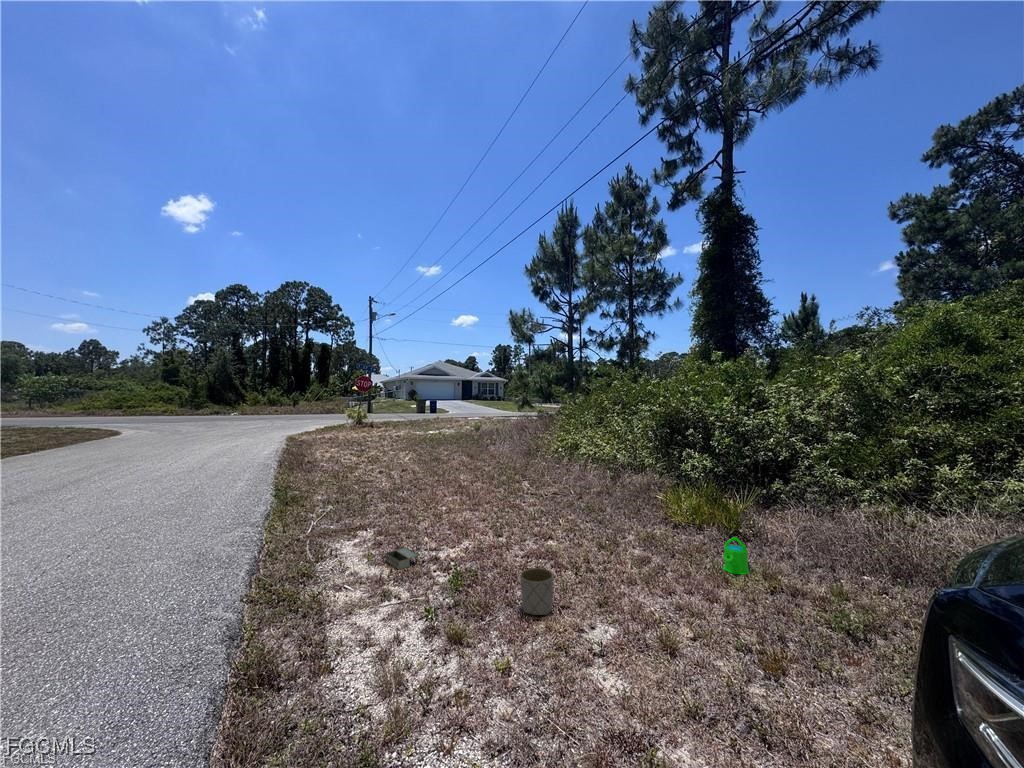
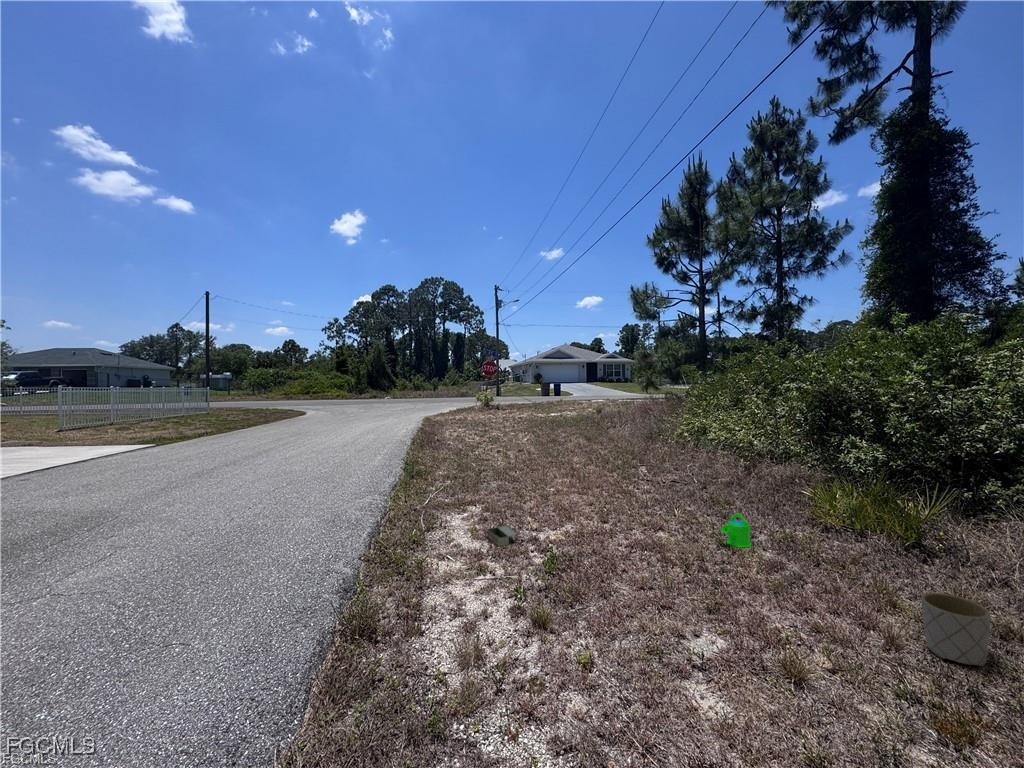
watering can: present [723,537,749,575] -> present [721,513,752,547]
planter: present [520,568,553,615] -> present [922,593,990,667]

